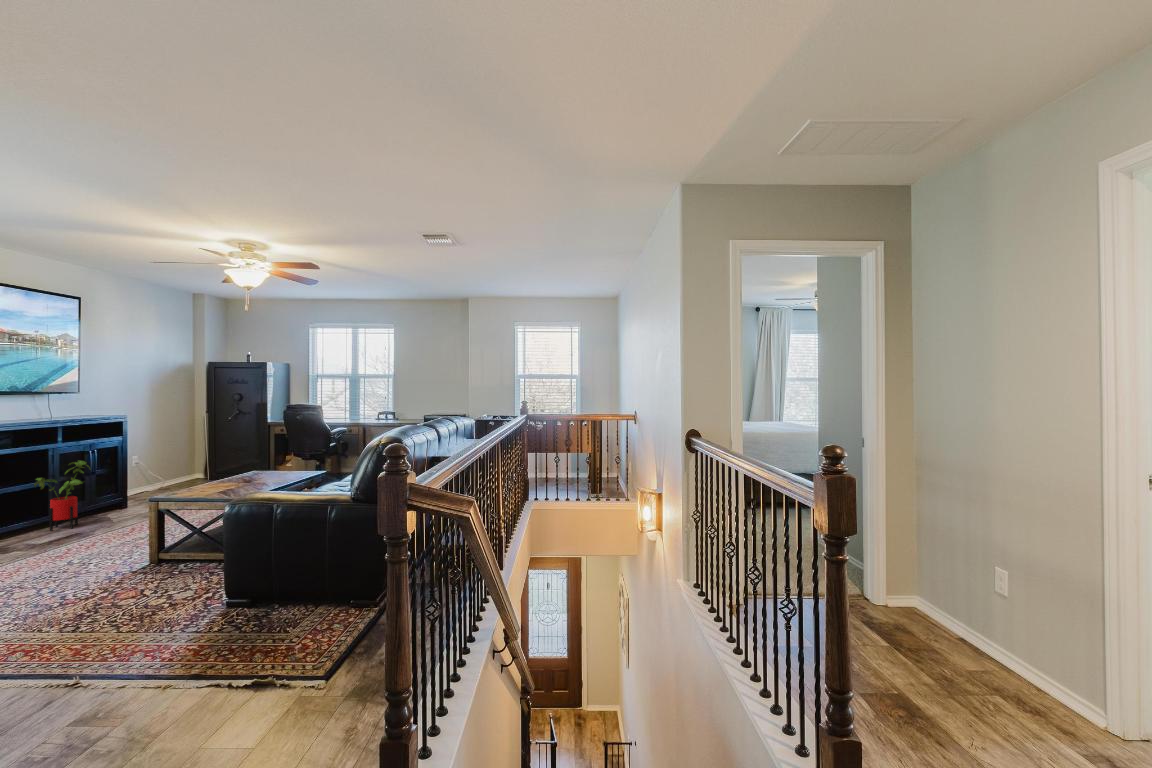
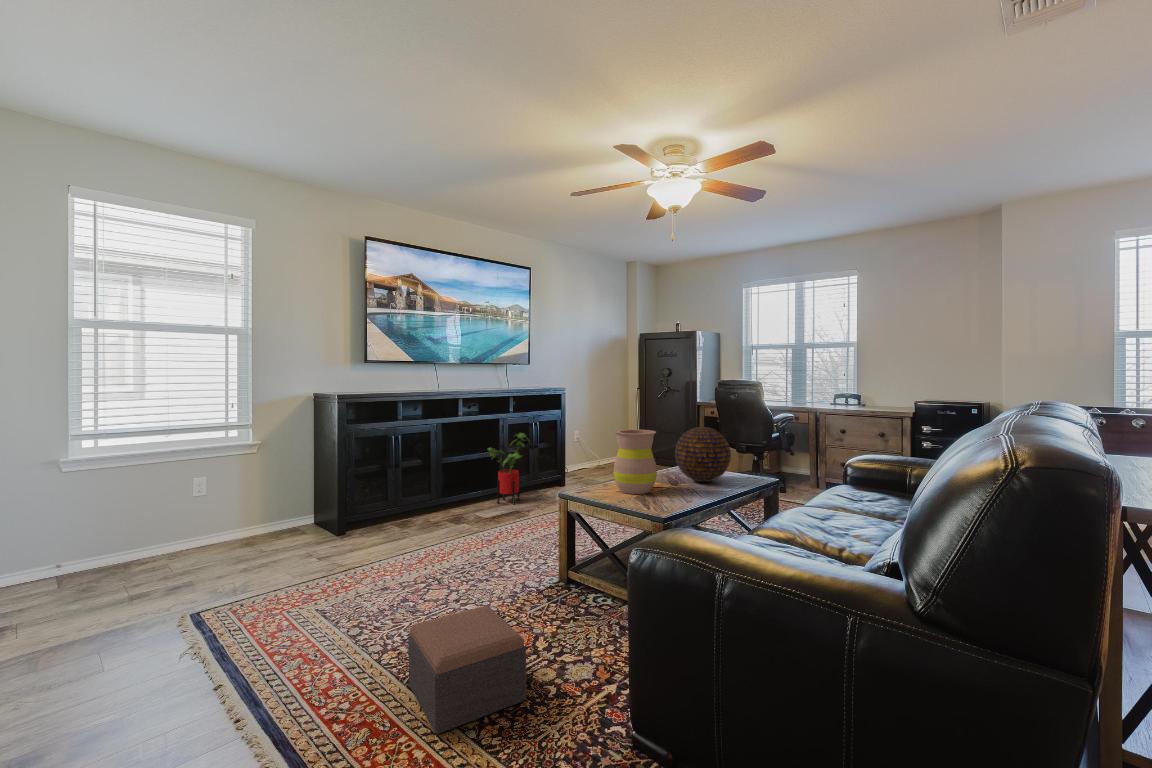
decorative orb: none [248,442,290,479] -> present [675,427,731,482]
vase: none [198,447,234,491] -> present [614,429,657,494]
footstool: none [42,570,147,637] -> present [408,606,526,734]

